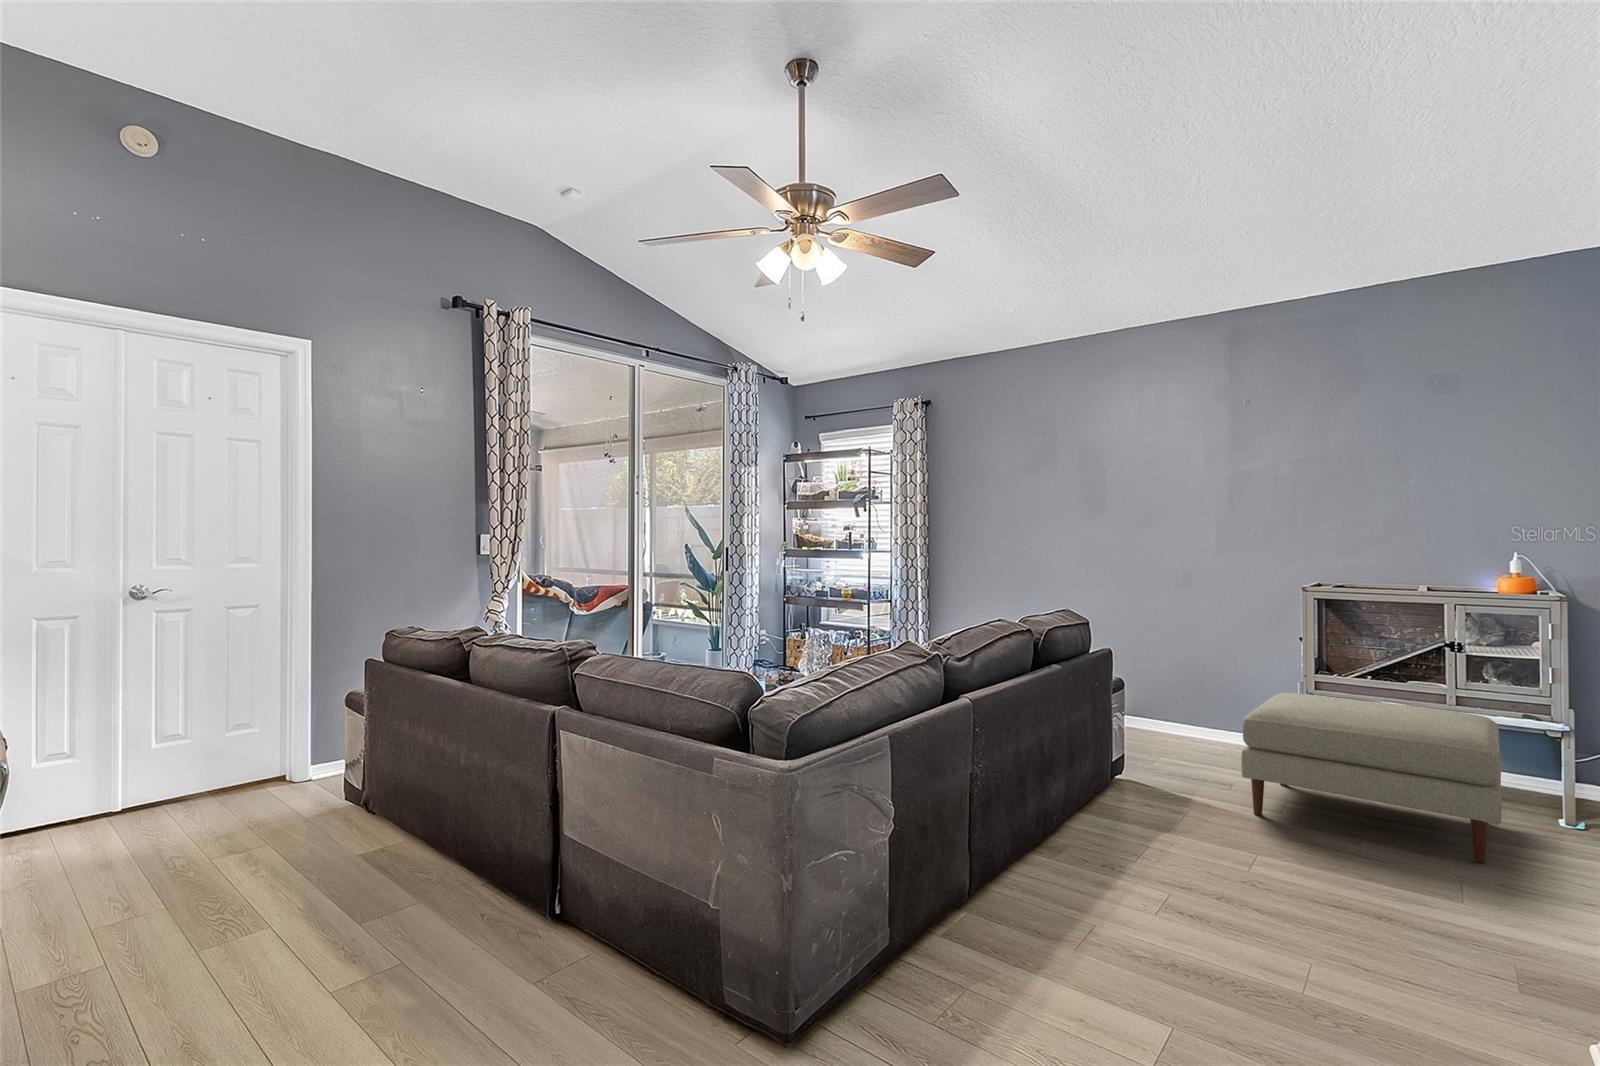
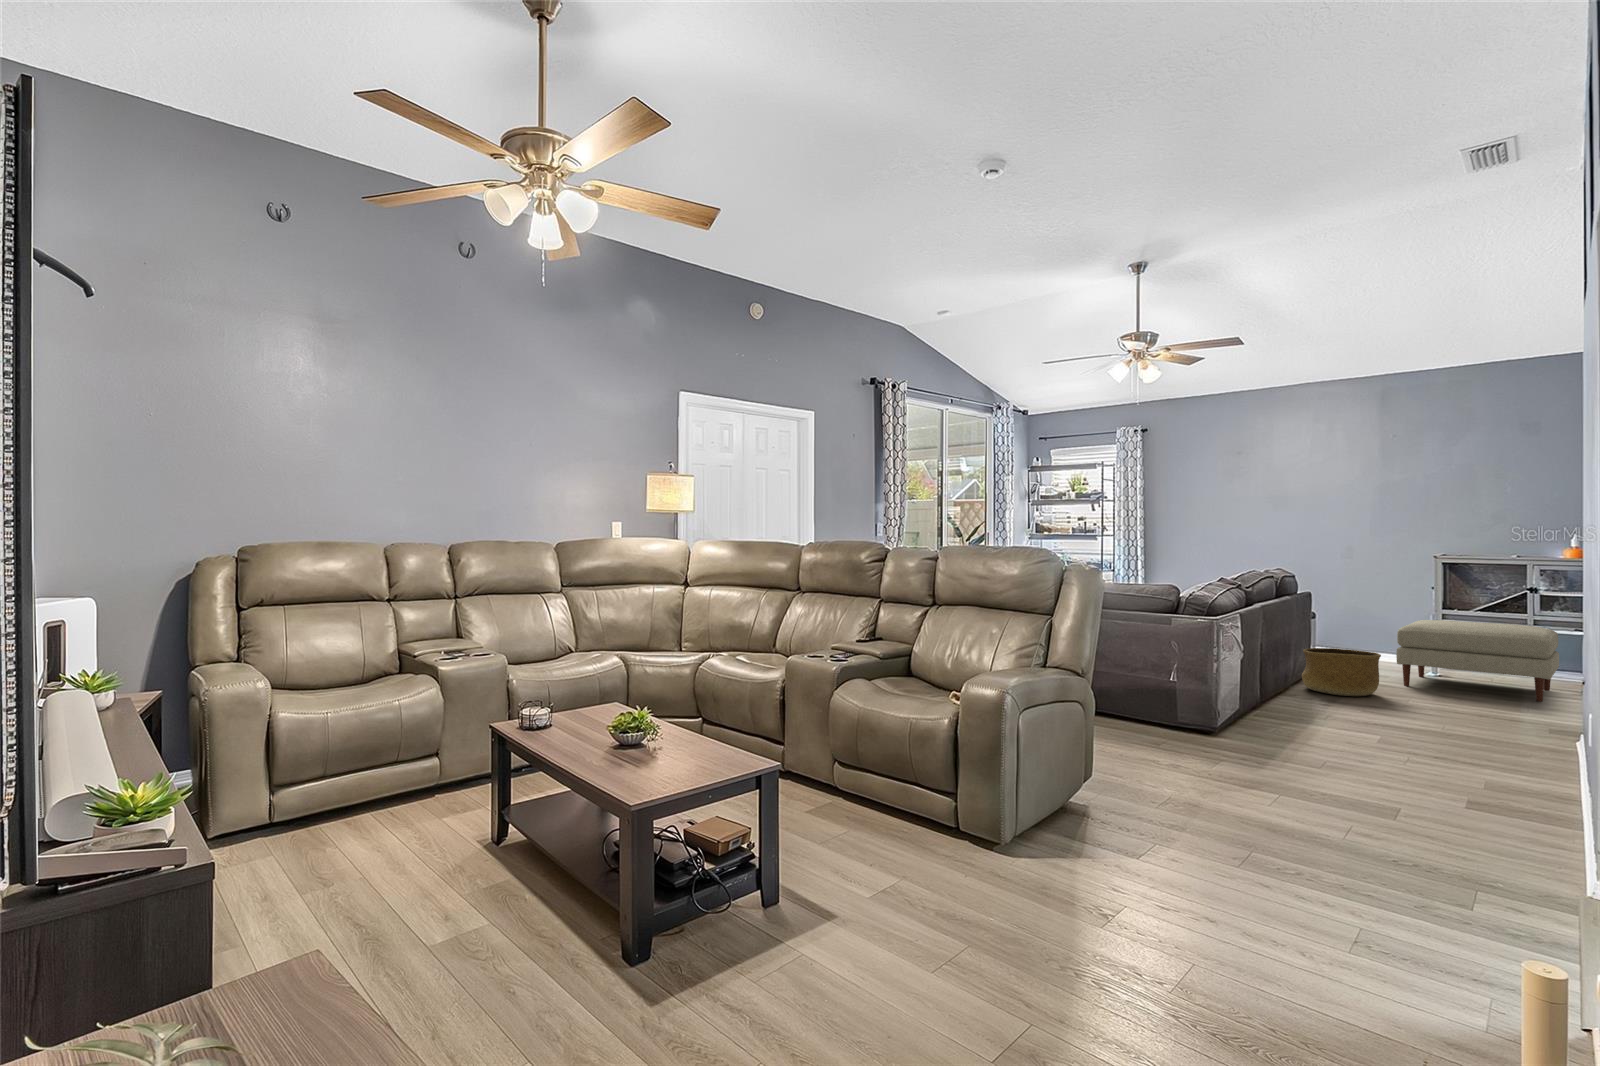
basket: none [1081,753,1209,856] -> present [1302,648,1381,696]

